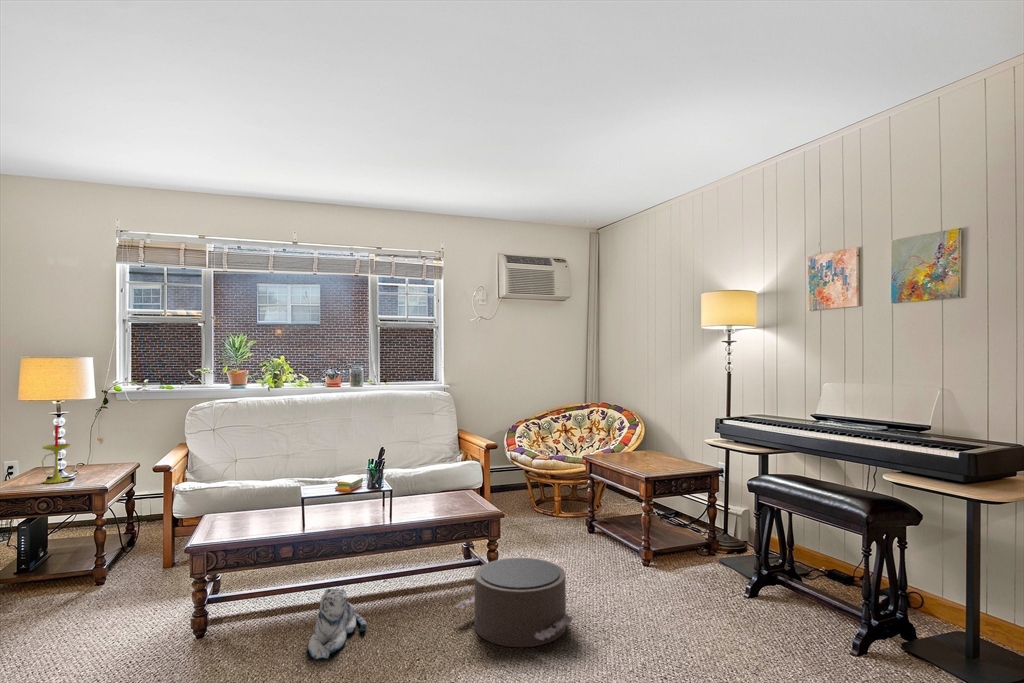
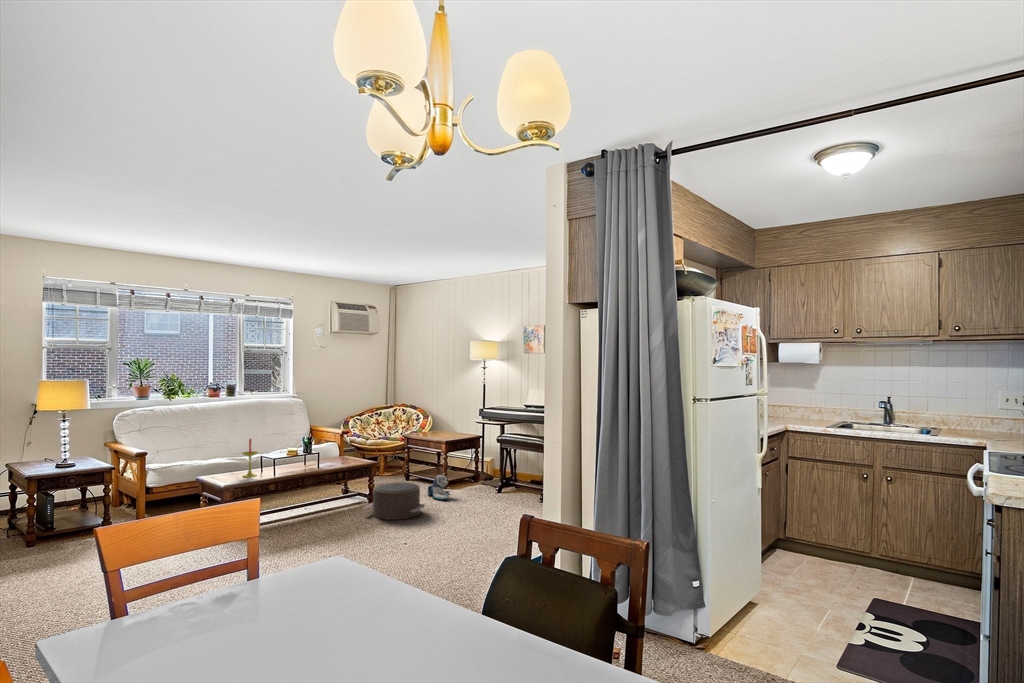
candle: present [42,424,70,483] -> present [242,439,258,477]
plush toy: present [308,589,366,660] -> present [428,475,449,500]

